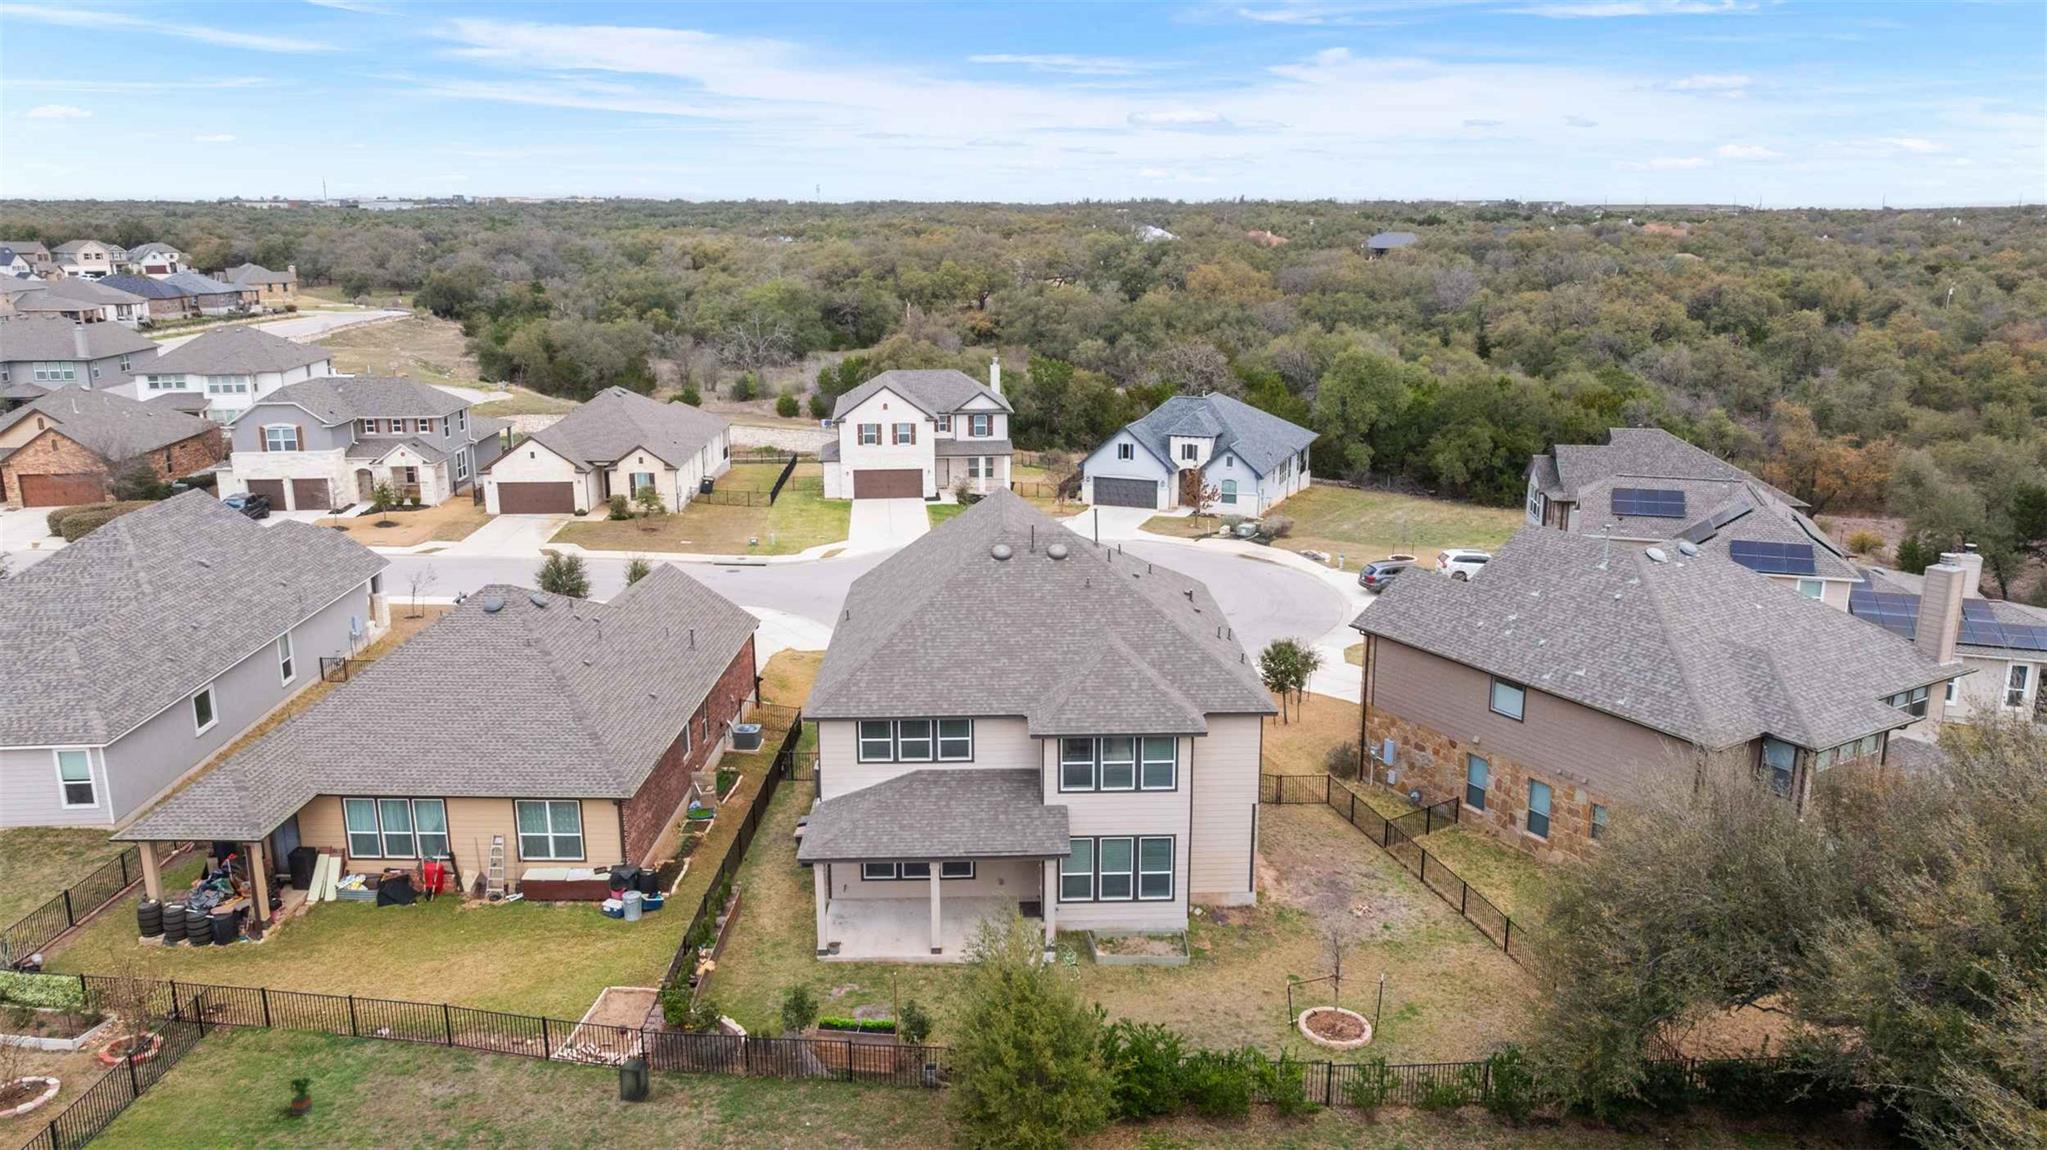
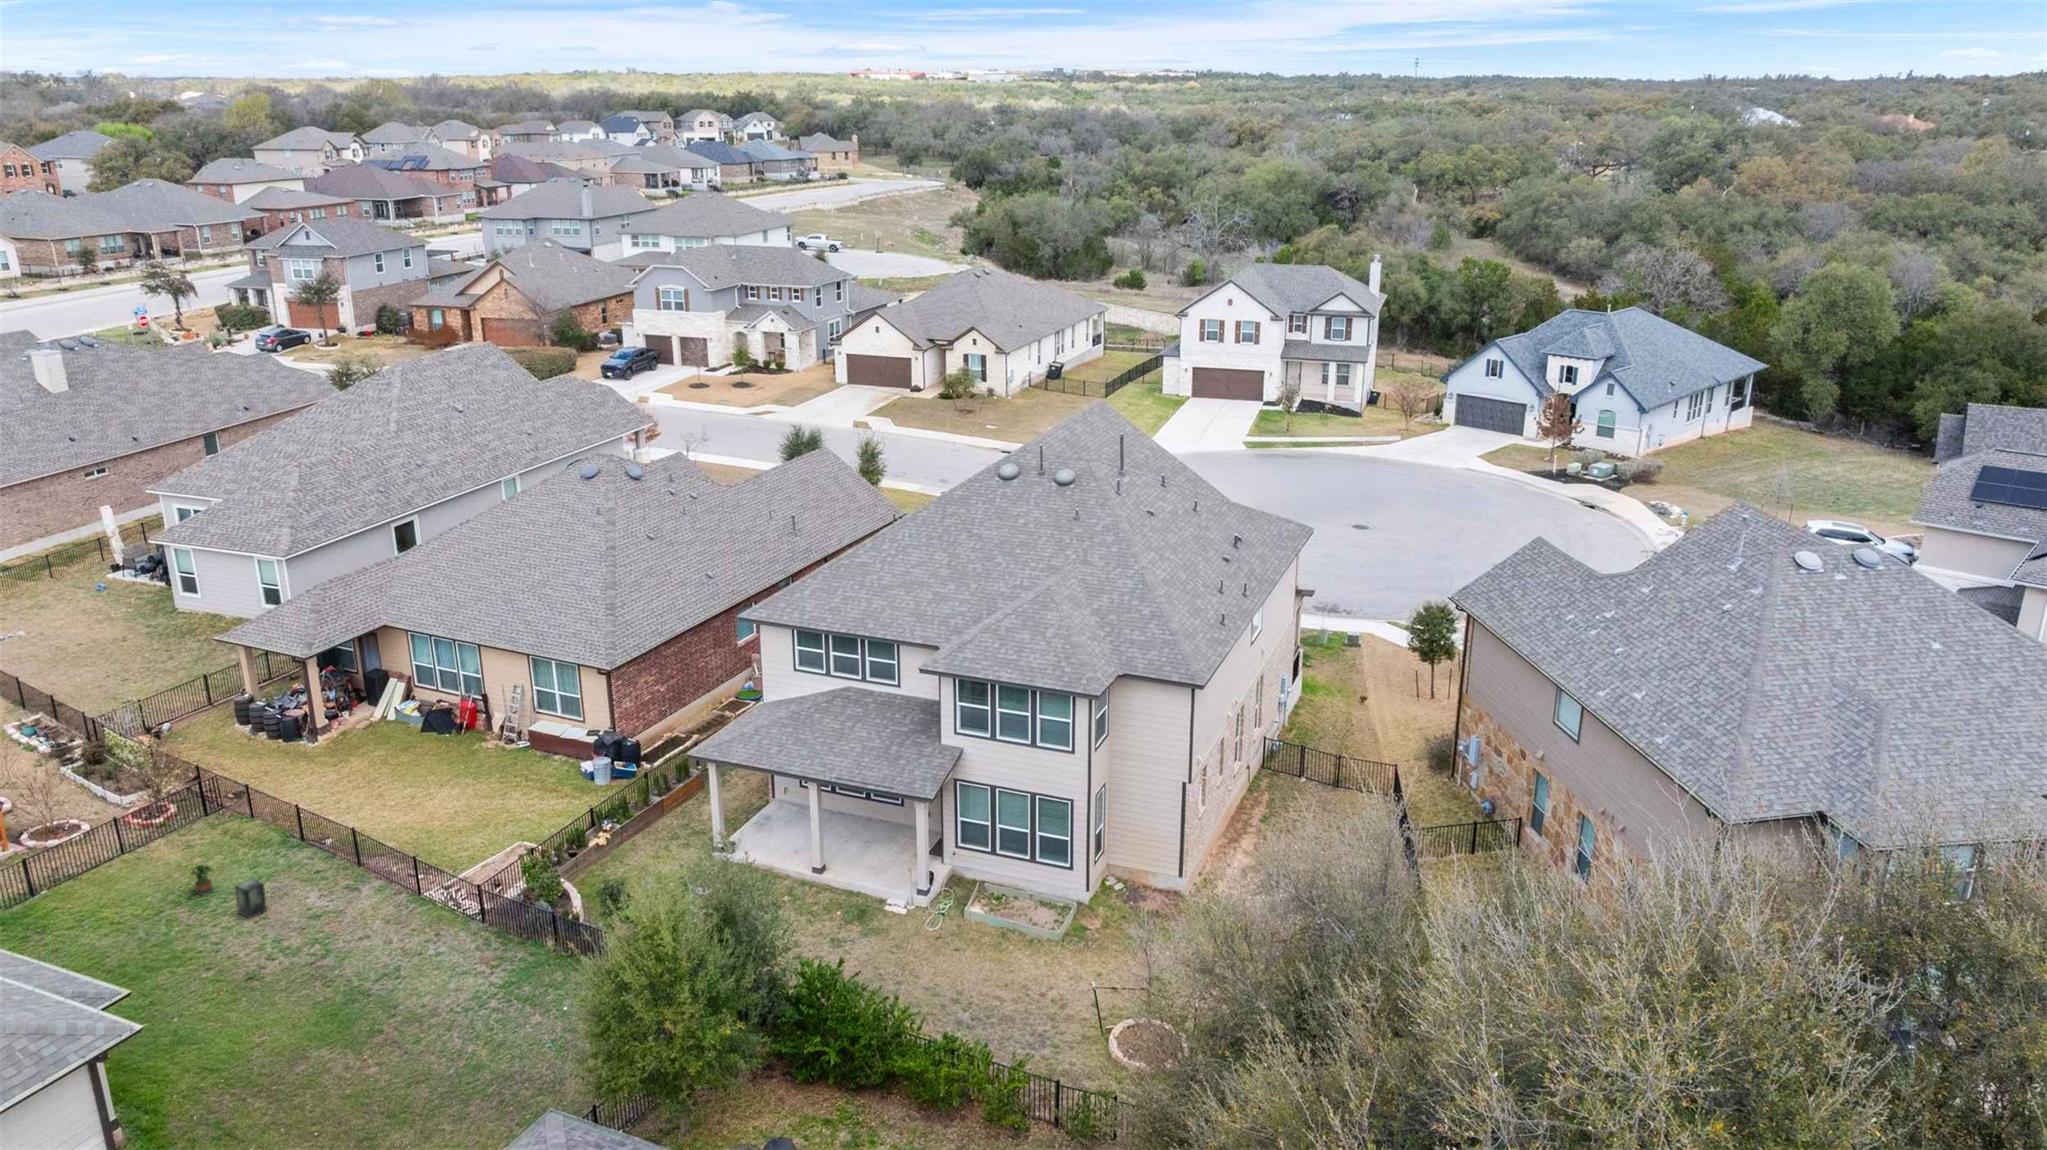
storage box: present [619,1058,649,1103] -> present [235,879,267,918]

